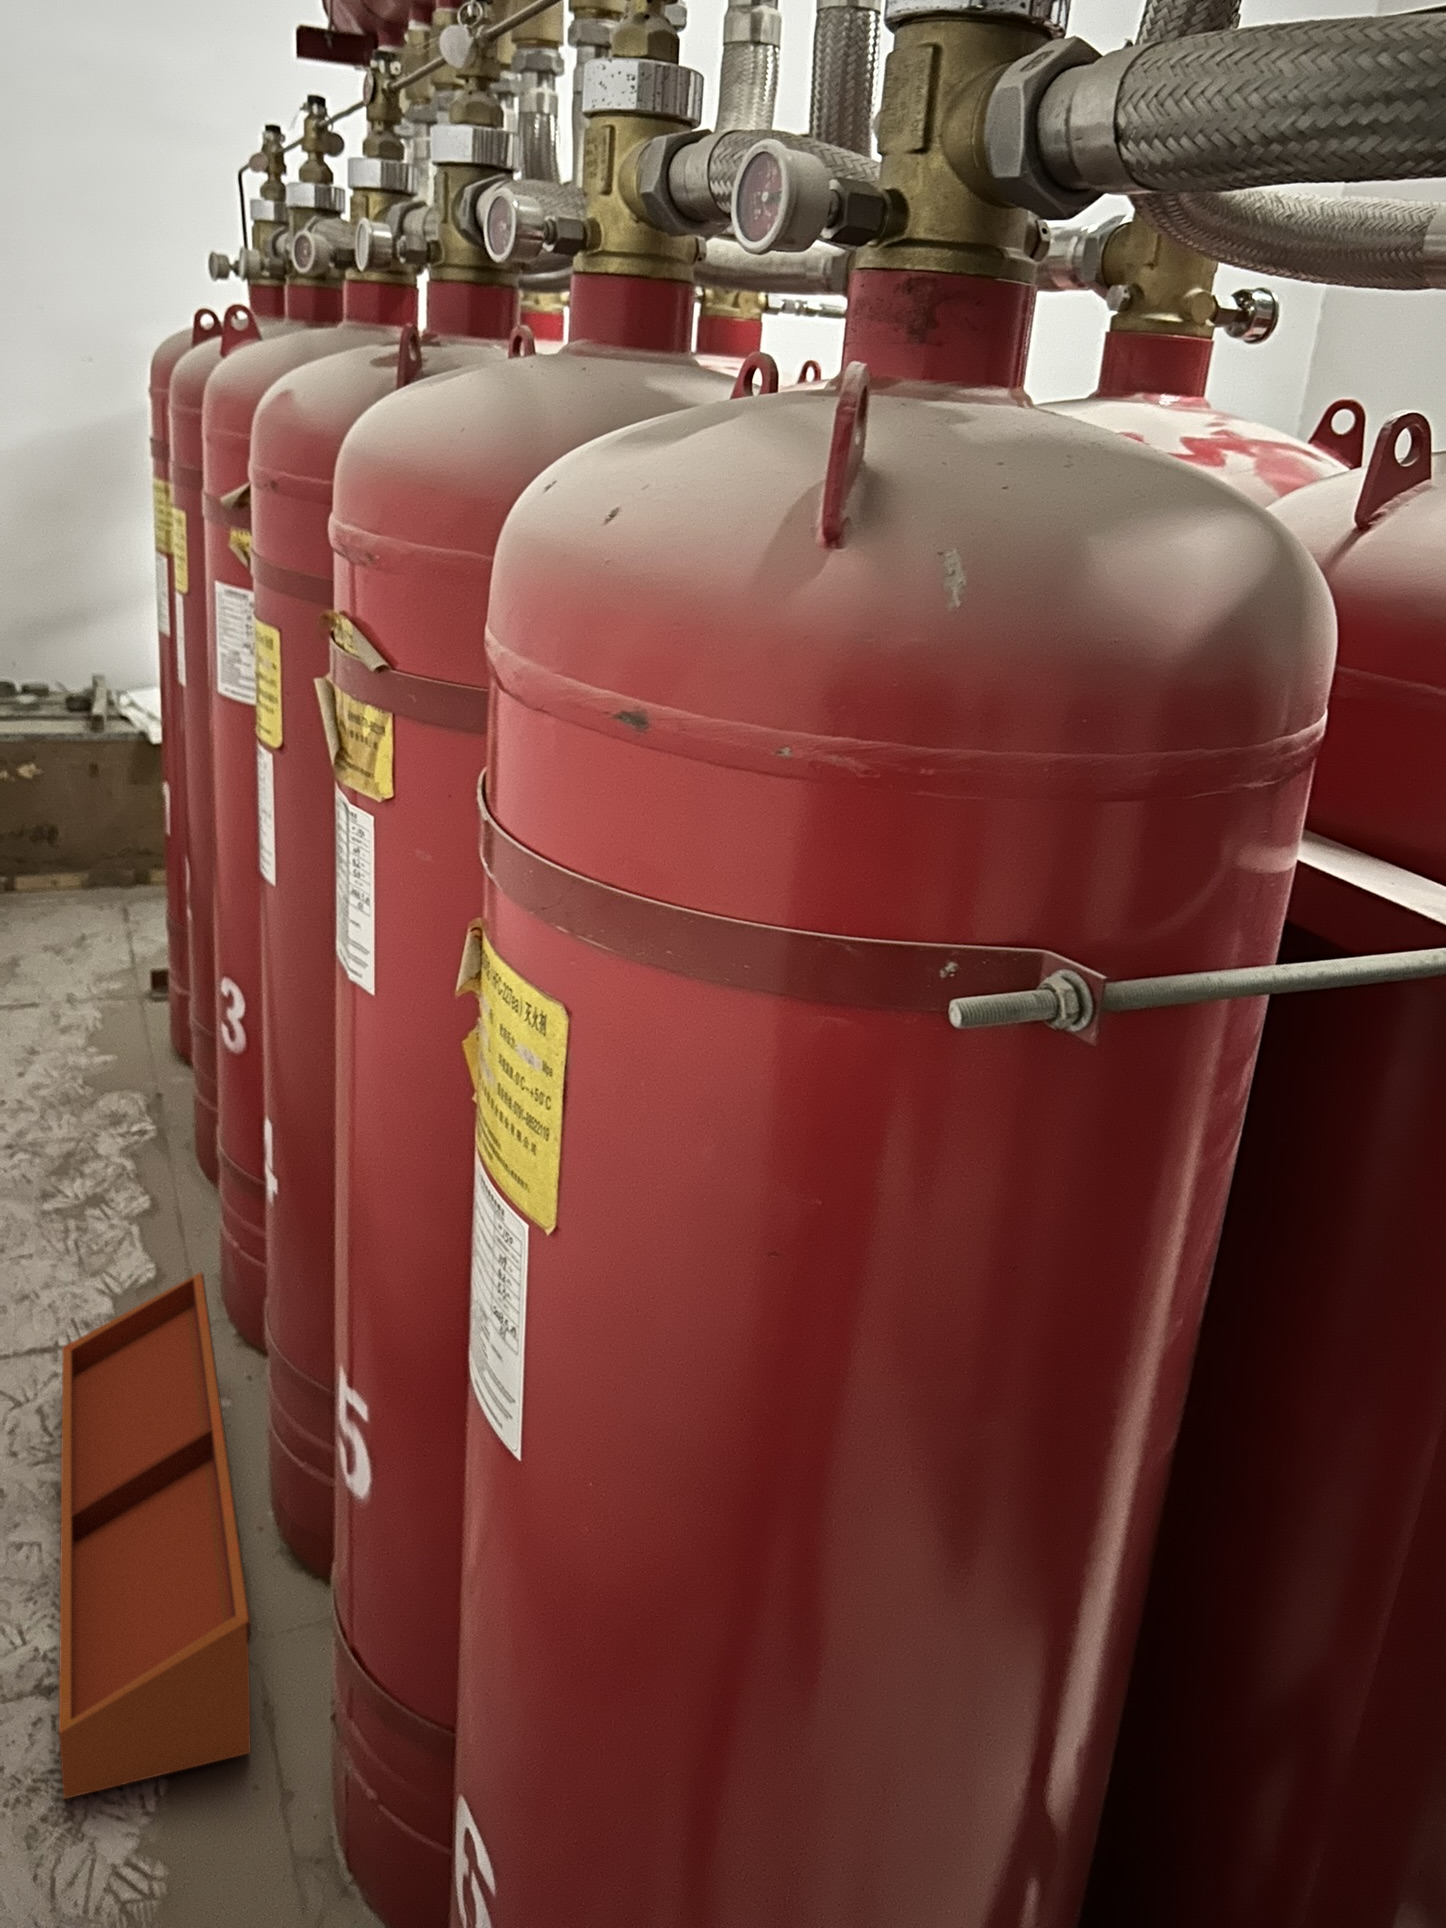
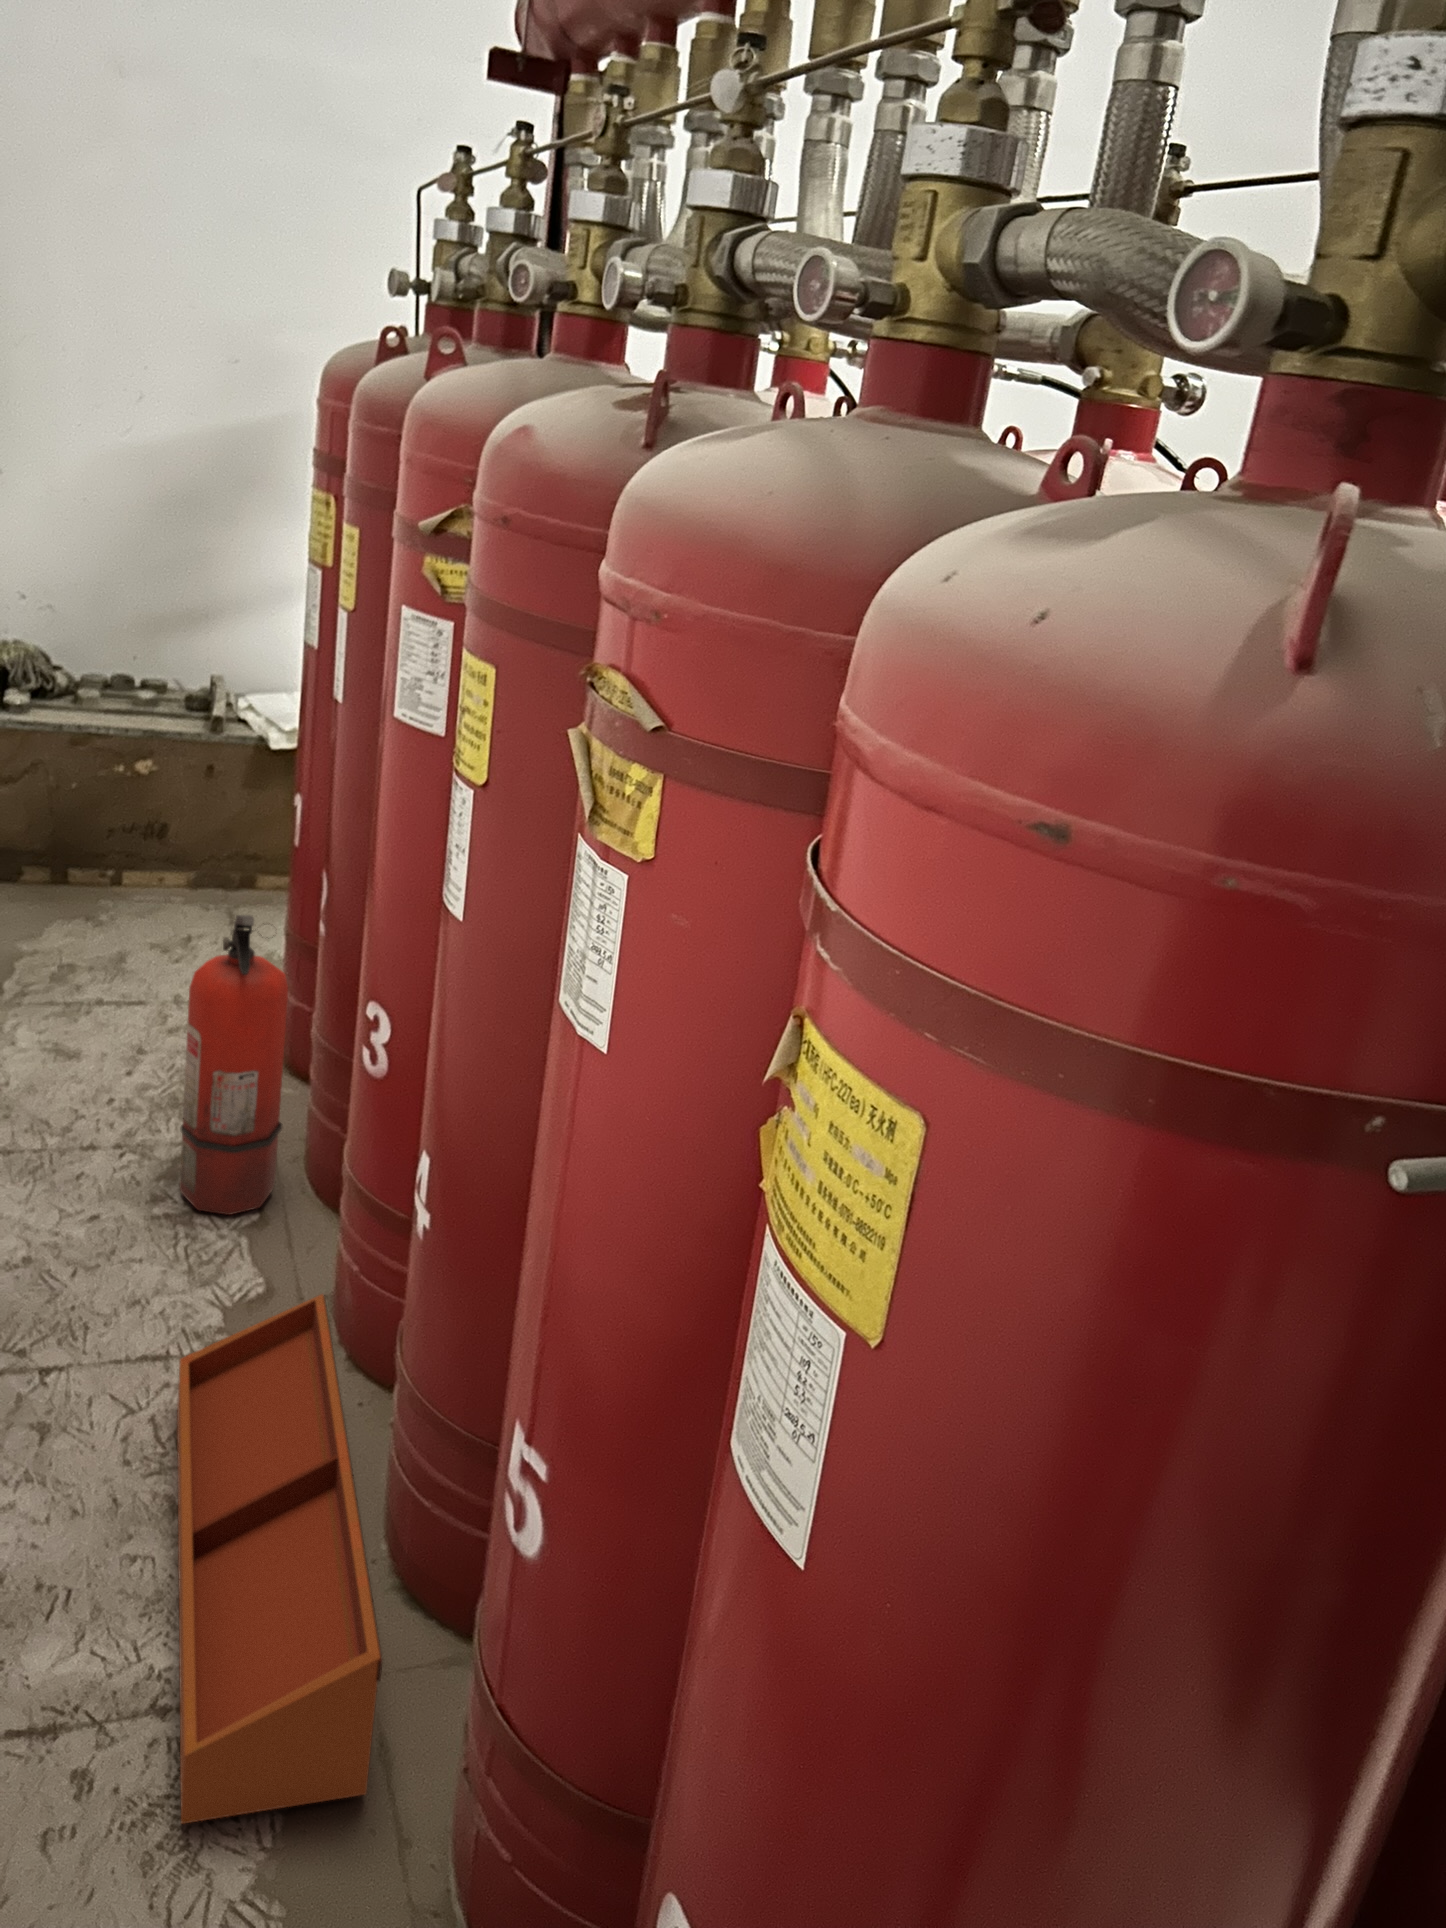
fire extinguisher: none [58,908,167,1203] -> present [180,915,288,1215]

